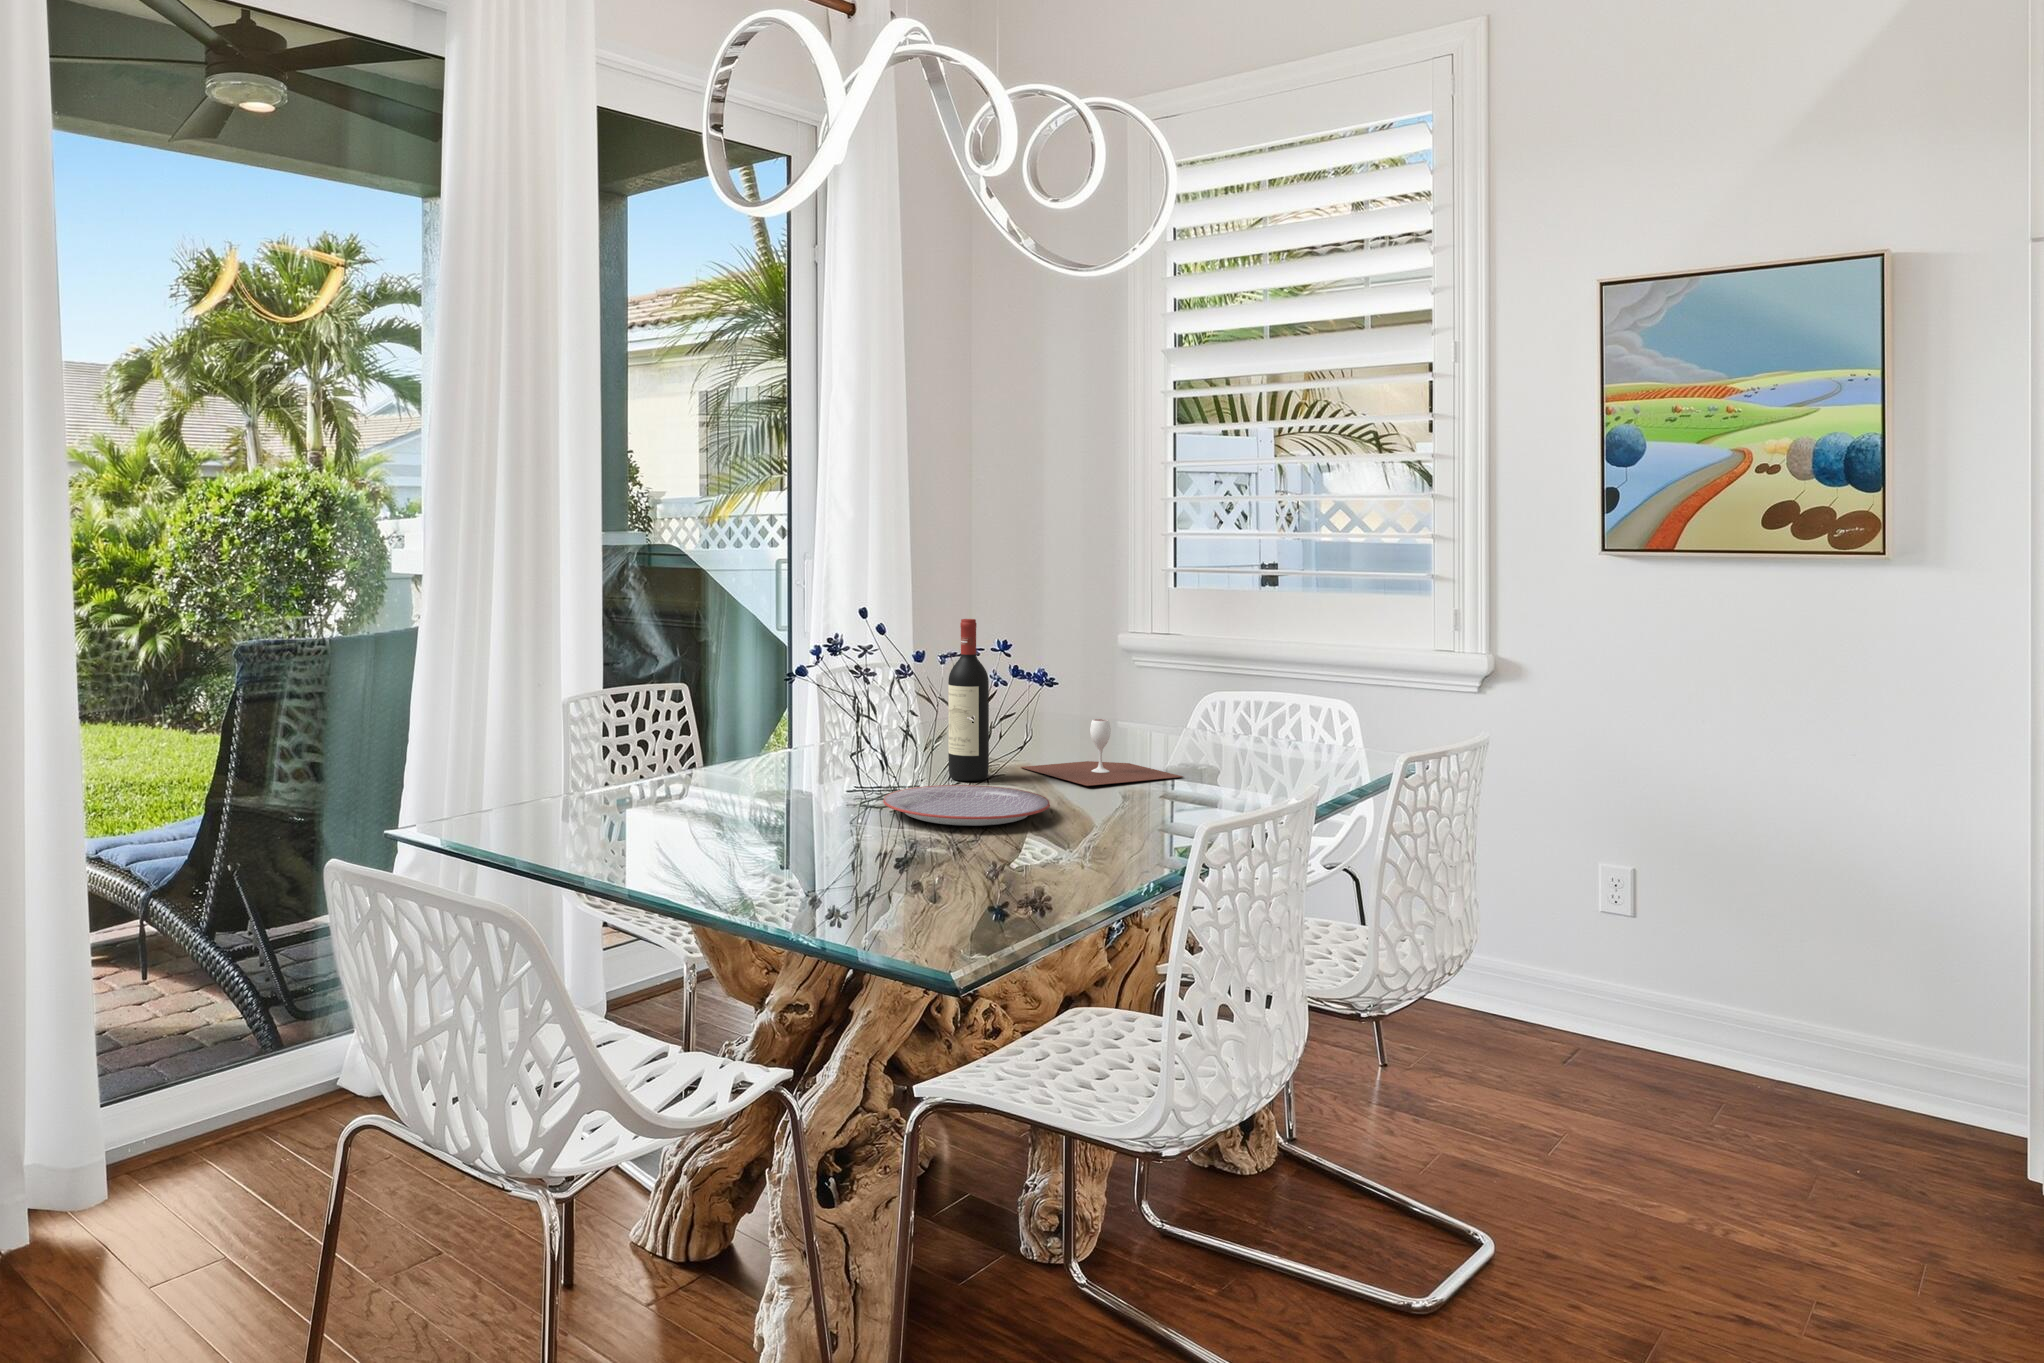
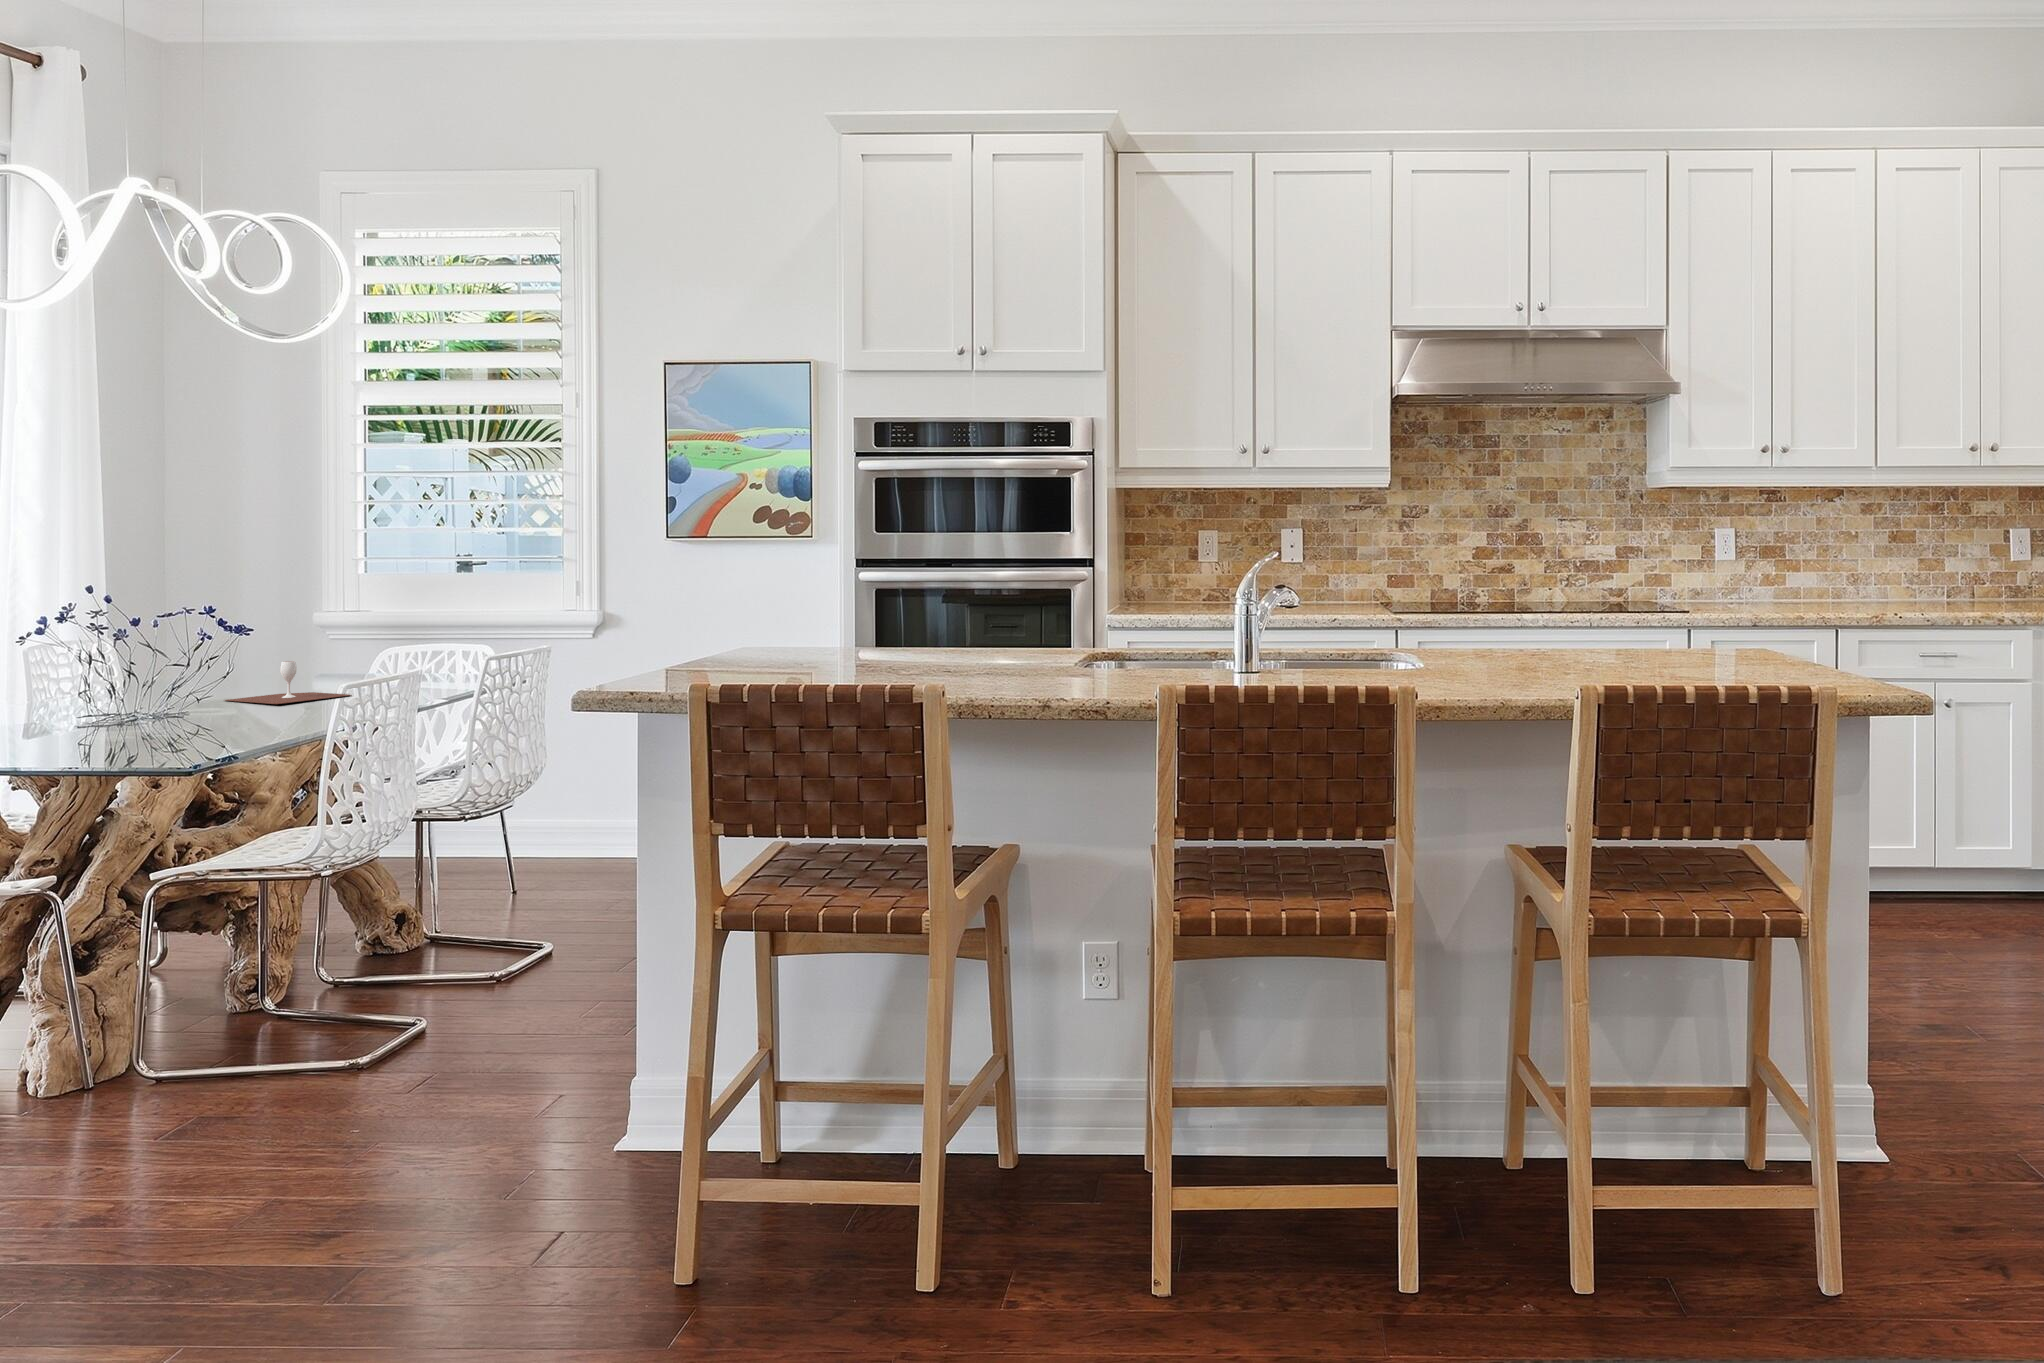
wine bottle: present [948,619,989,781] -> none [161,594,197,710]
plate: present [883,785,1050,826] -> none [111,708,247,729]

